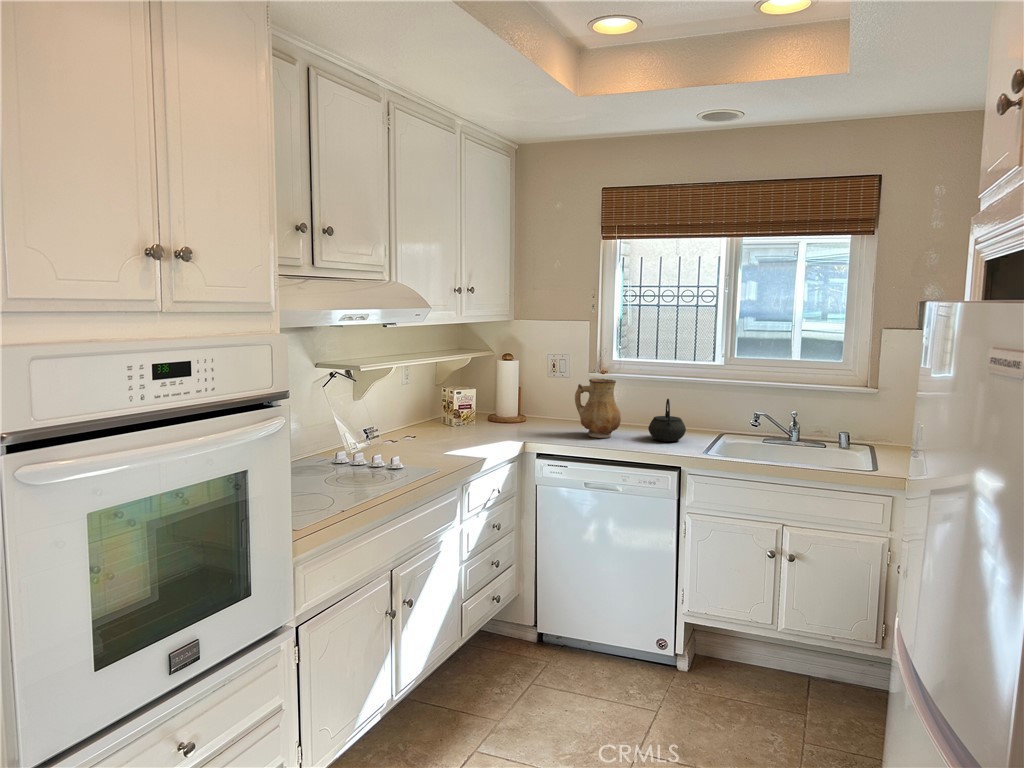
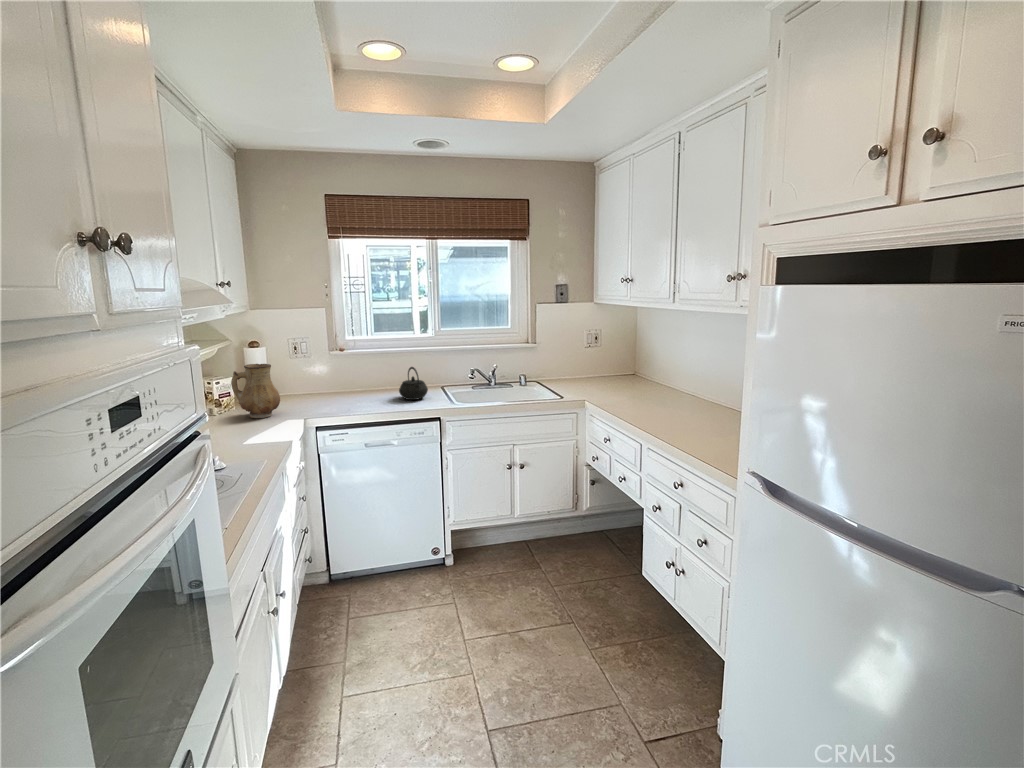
ceramic pitcher: present [575,378,621,438] -> present [231,364,280,418]

